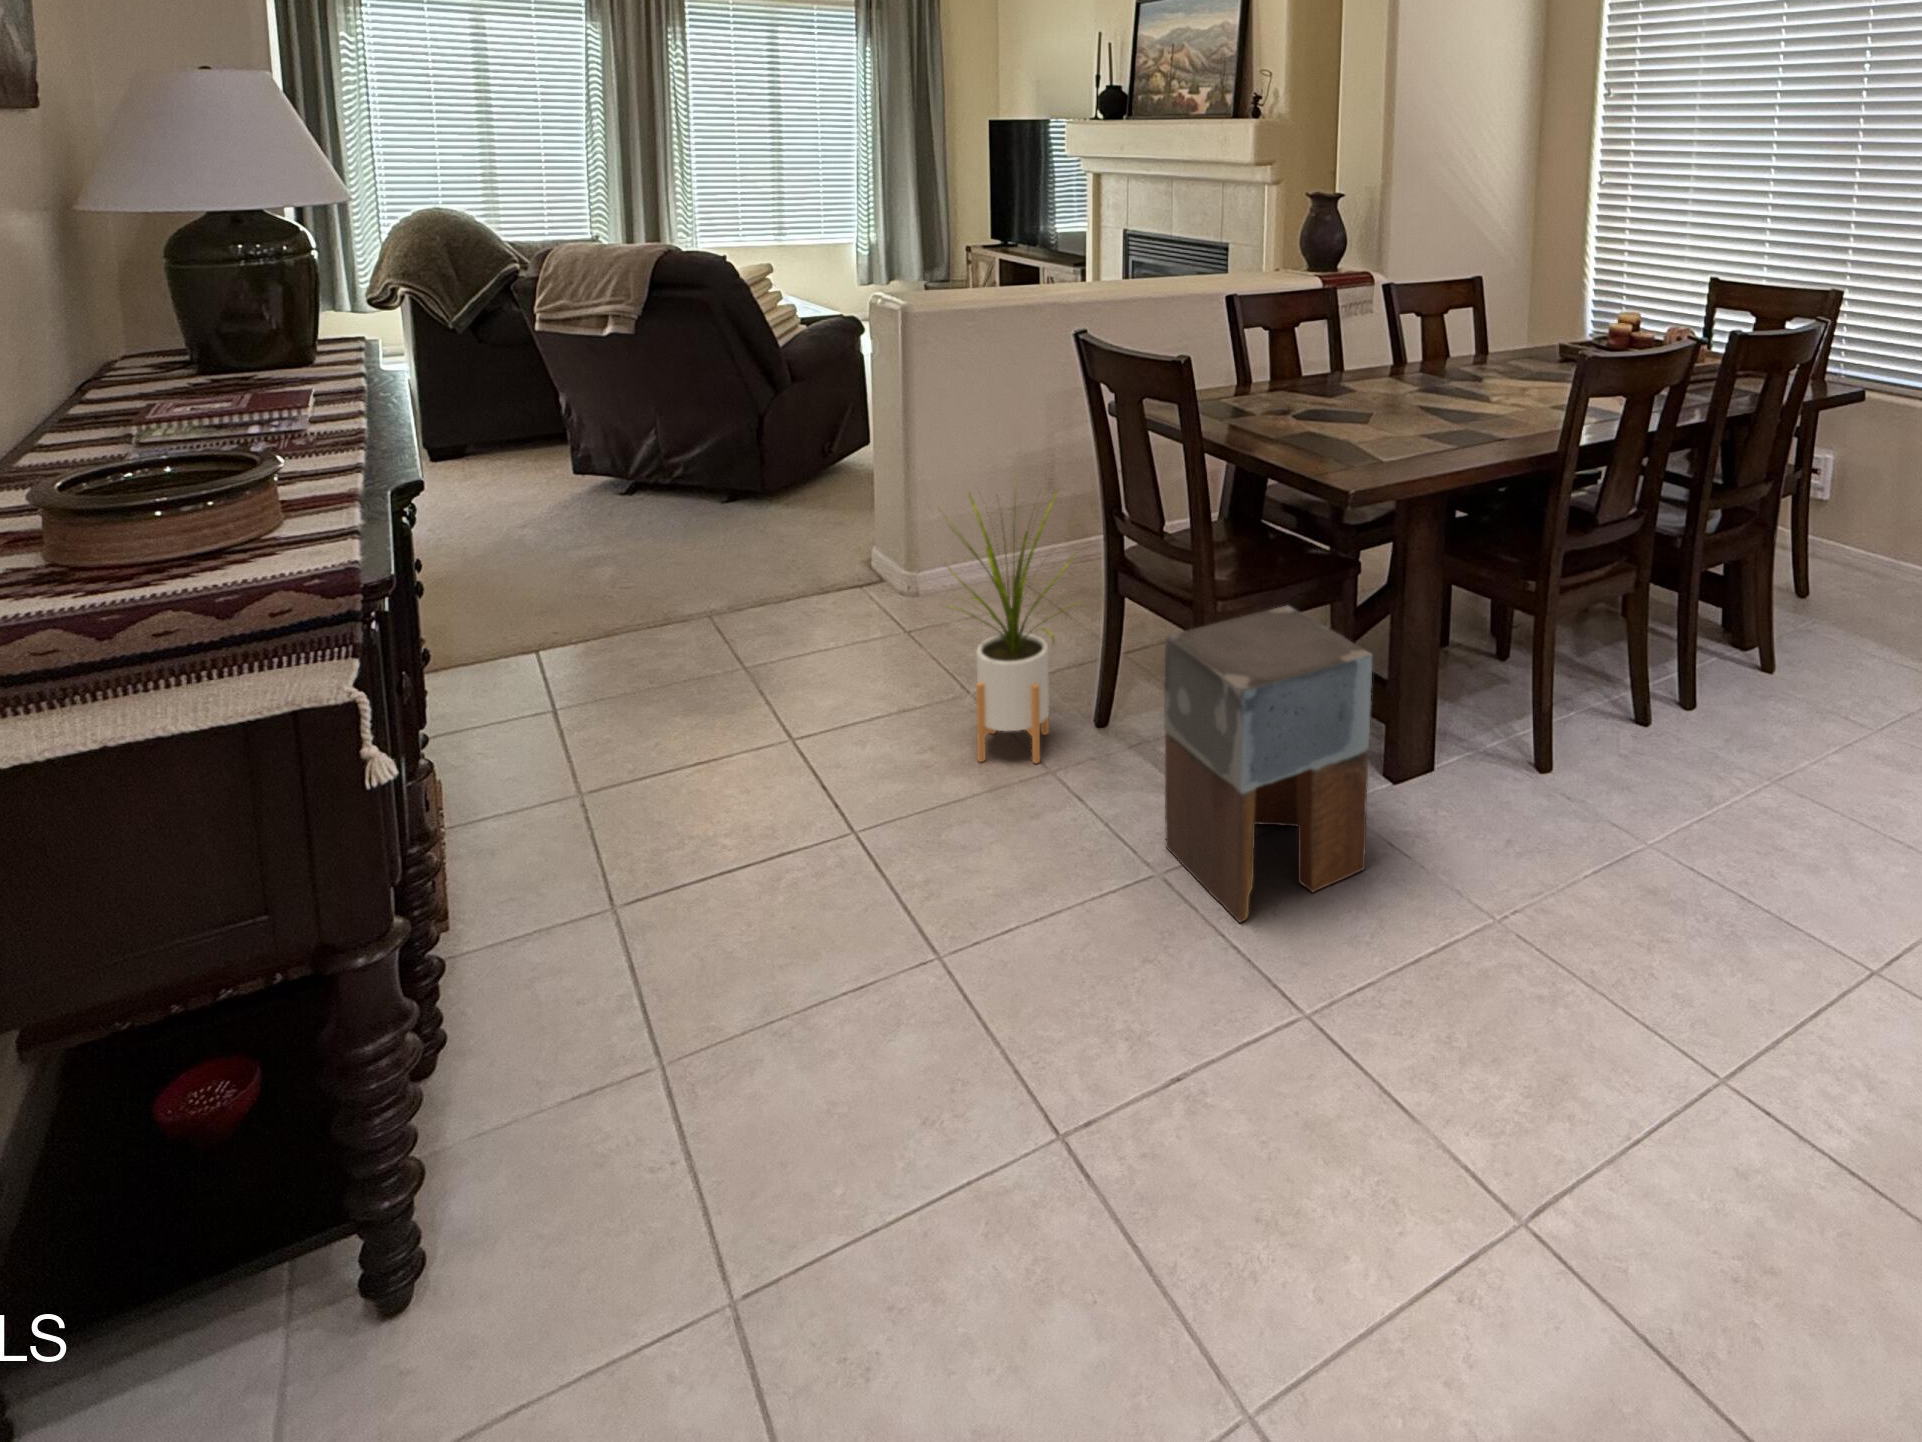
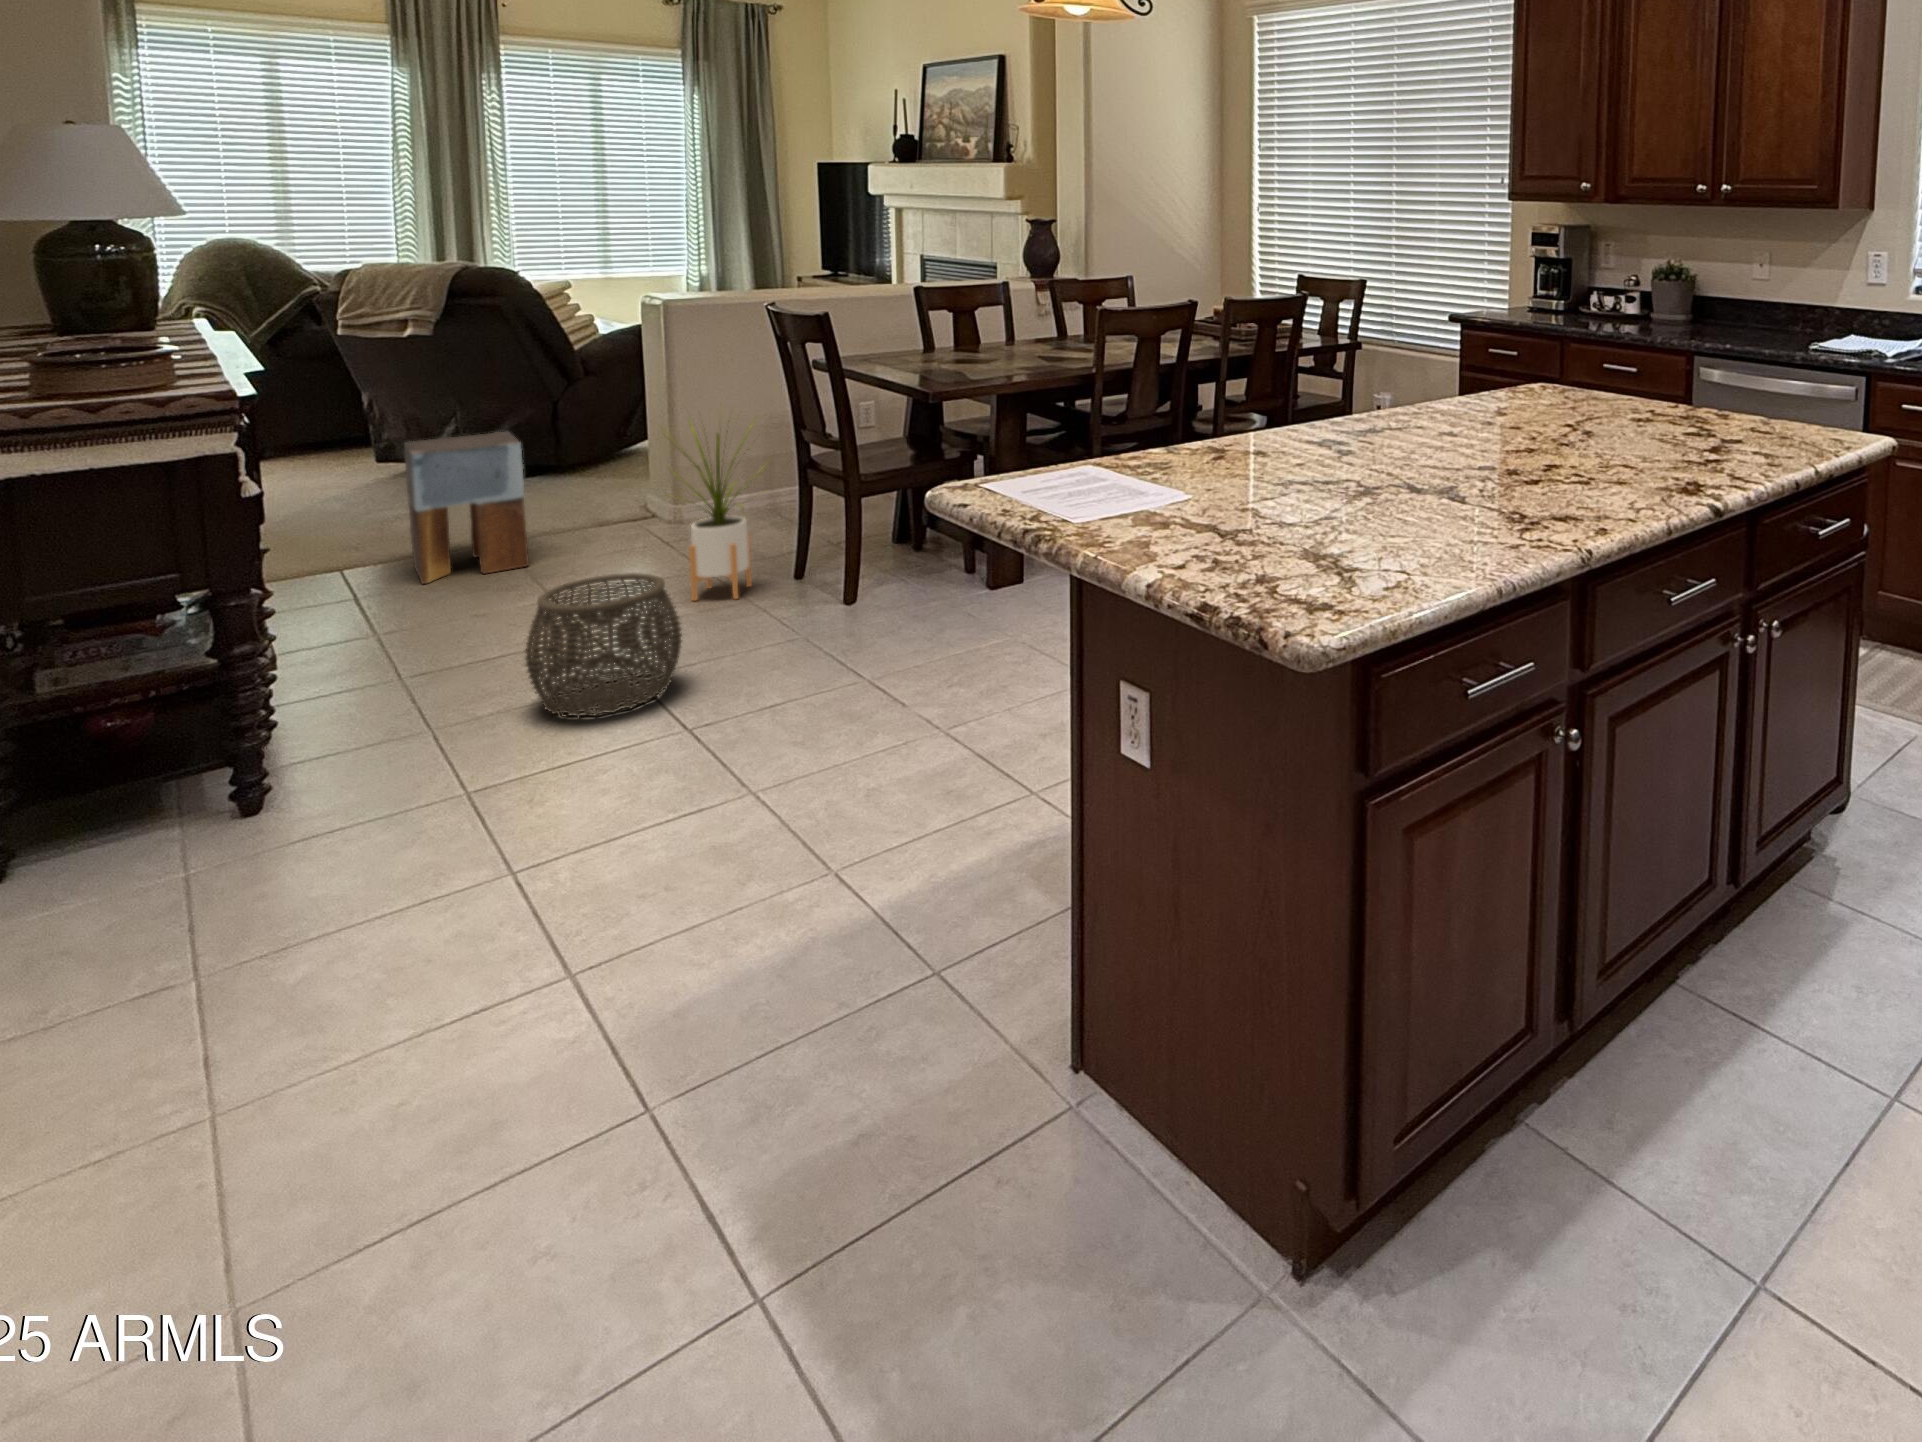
stool: present [1164,606,1372,922] -> present [404,432,529,584]
woven basket: none [805,802,1034,1088] -> present [525,573,682,717]

